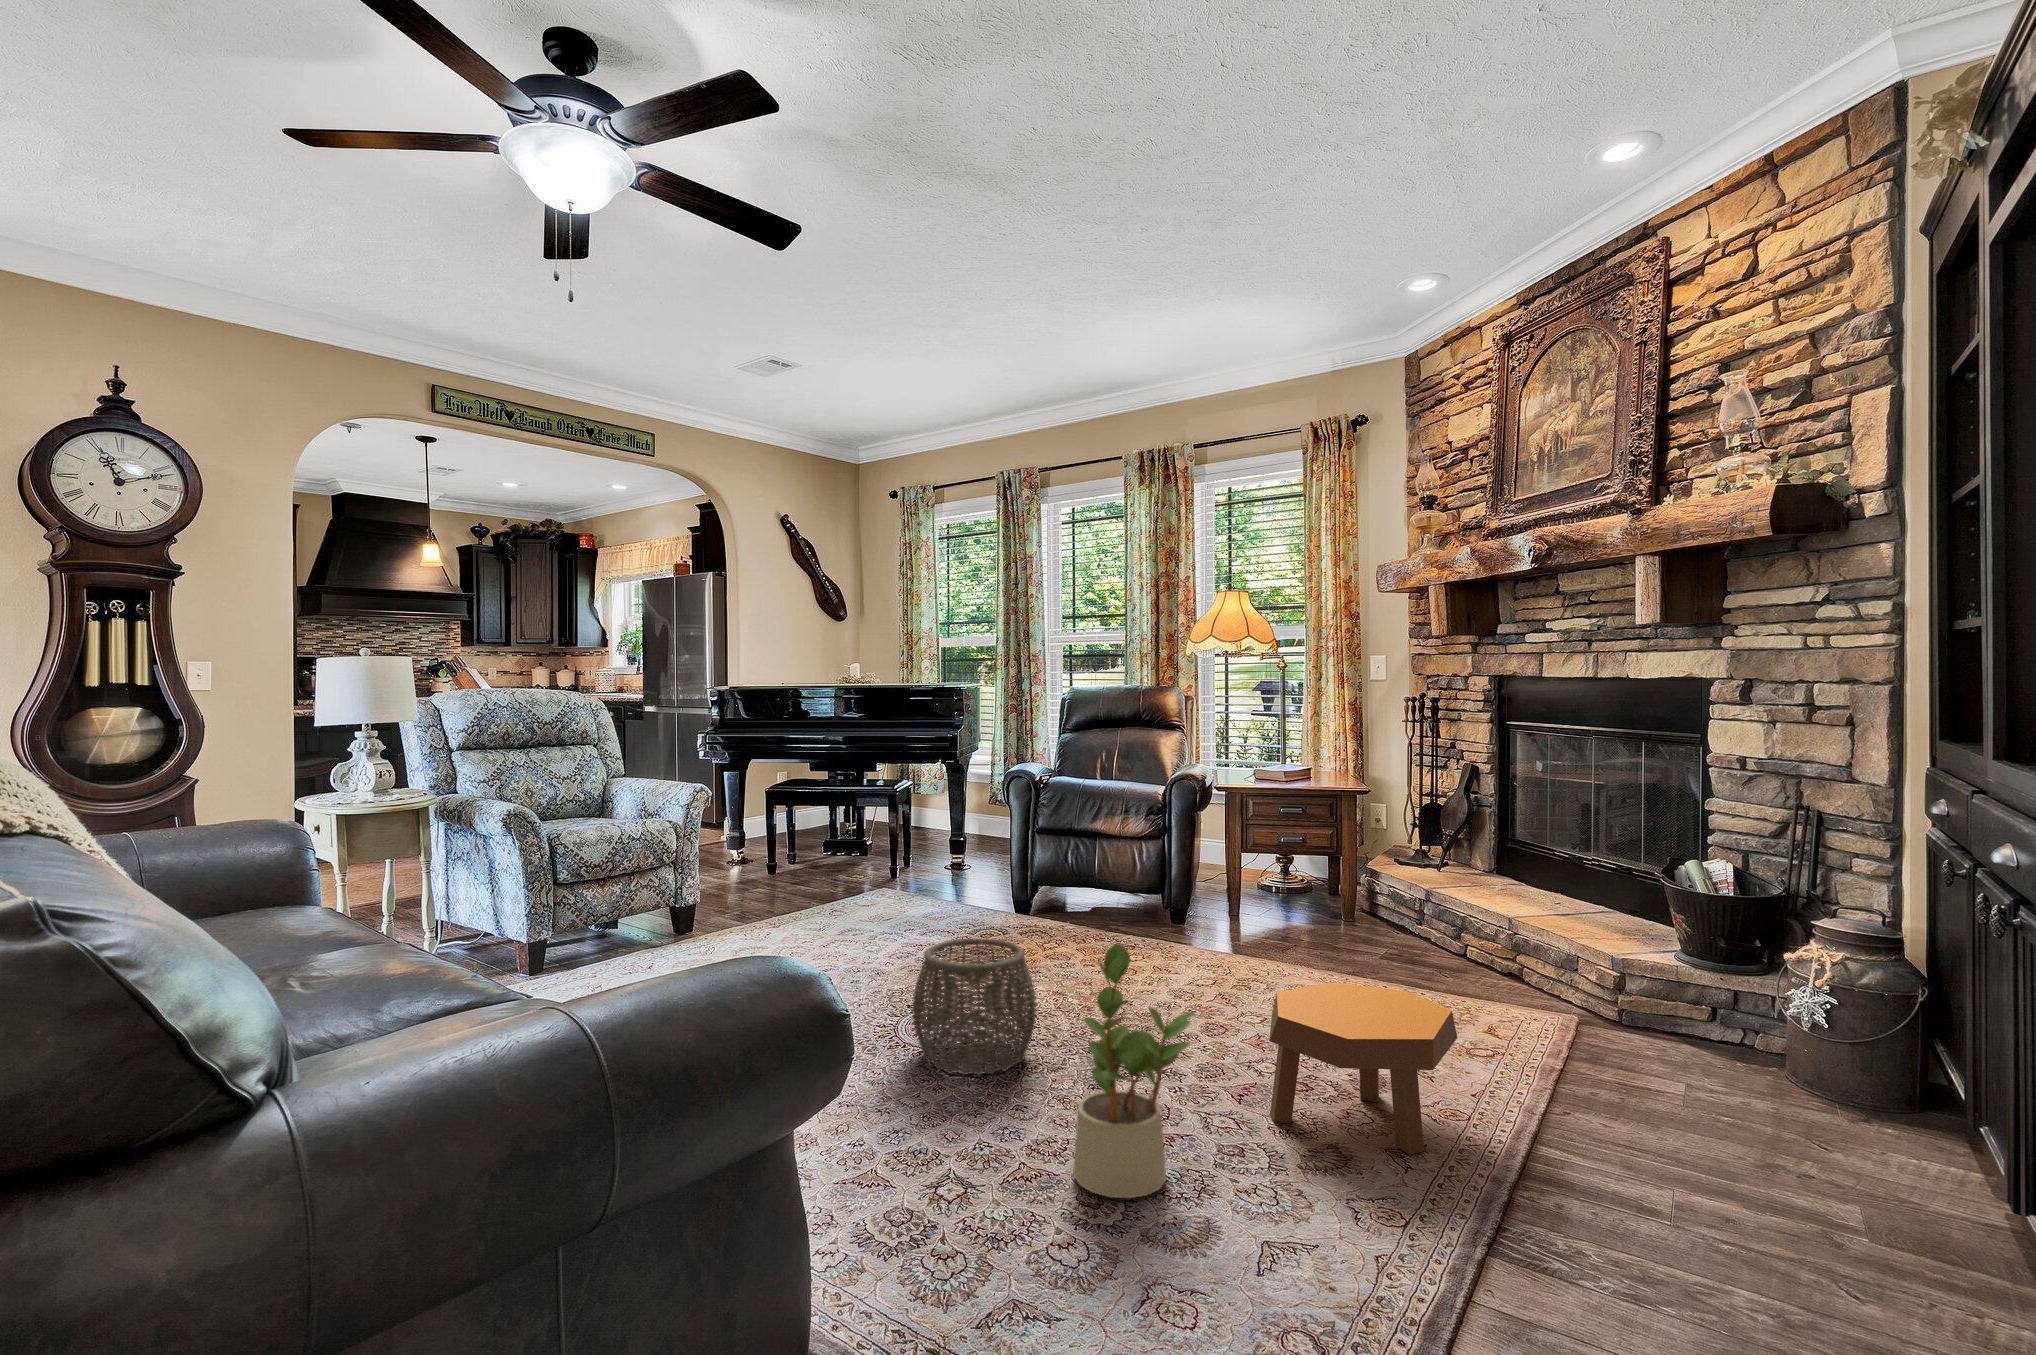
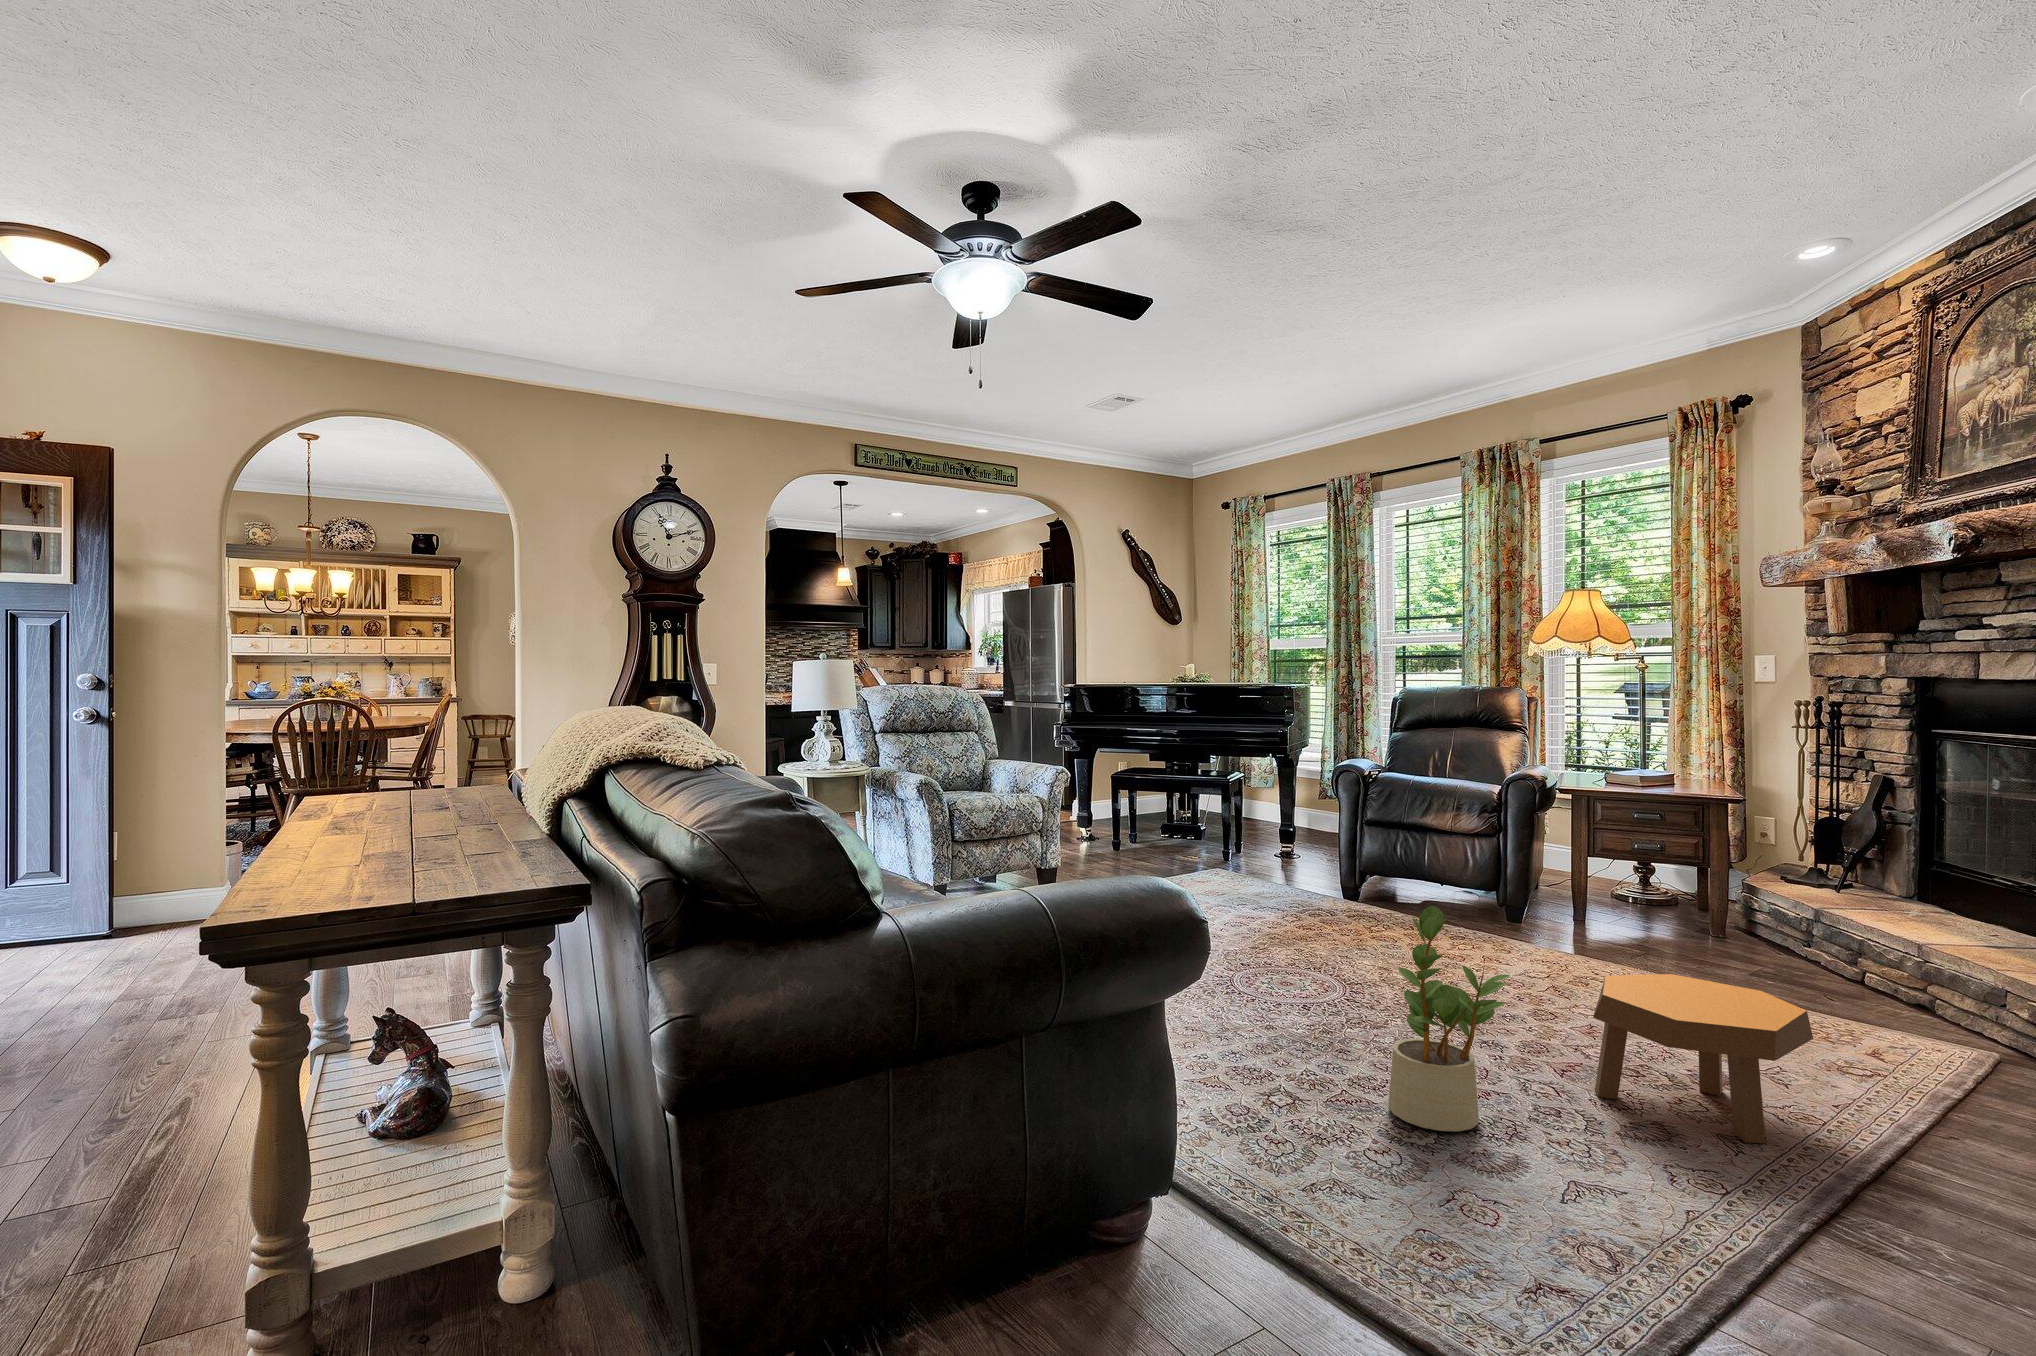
woven basket: present [912,939,1037,1075] -> none [1243,904,1361,1024]

